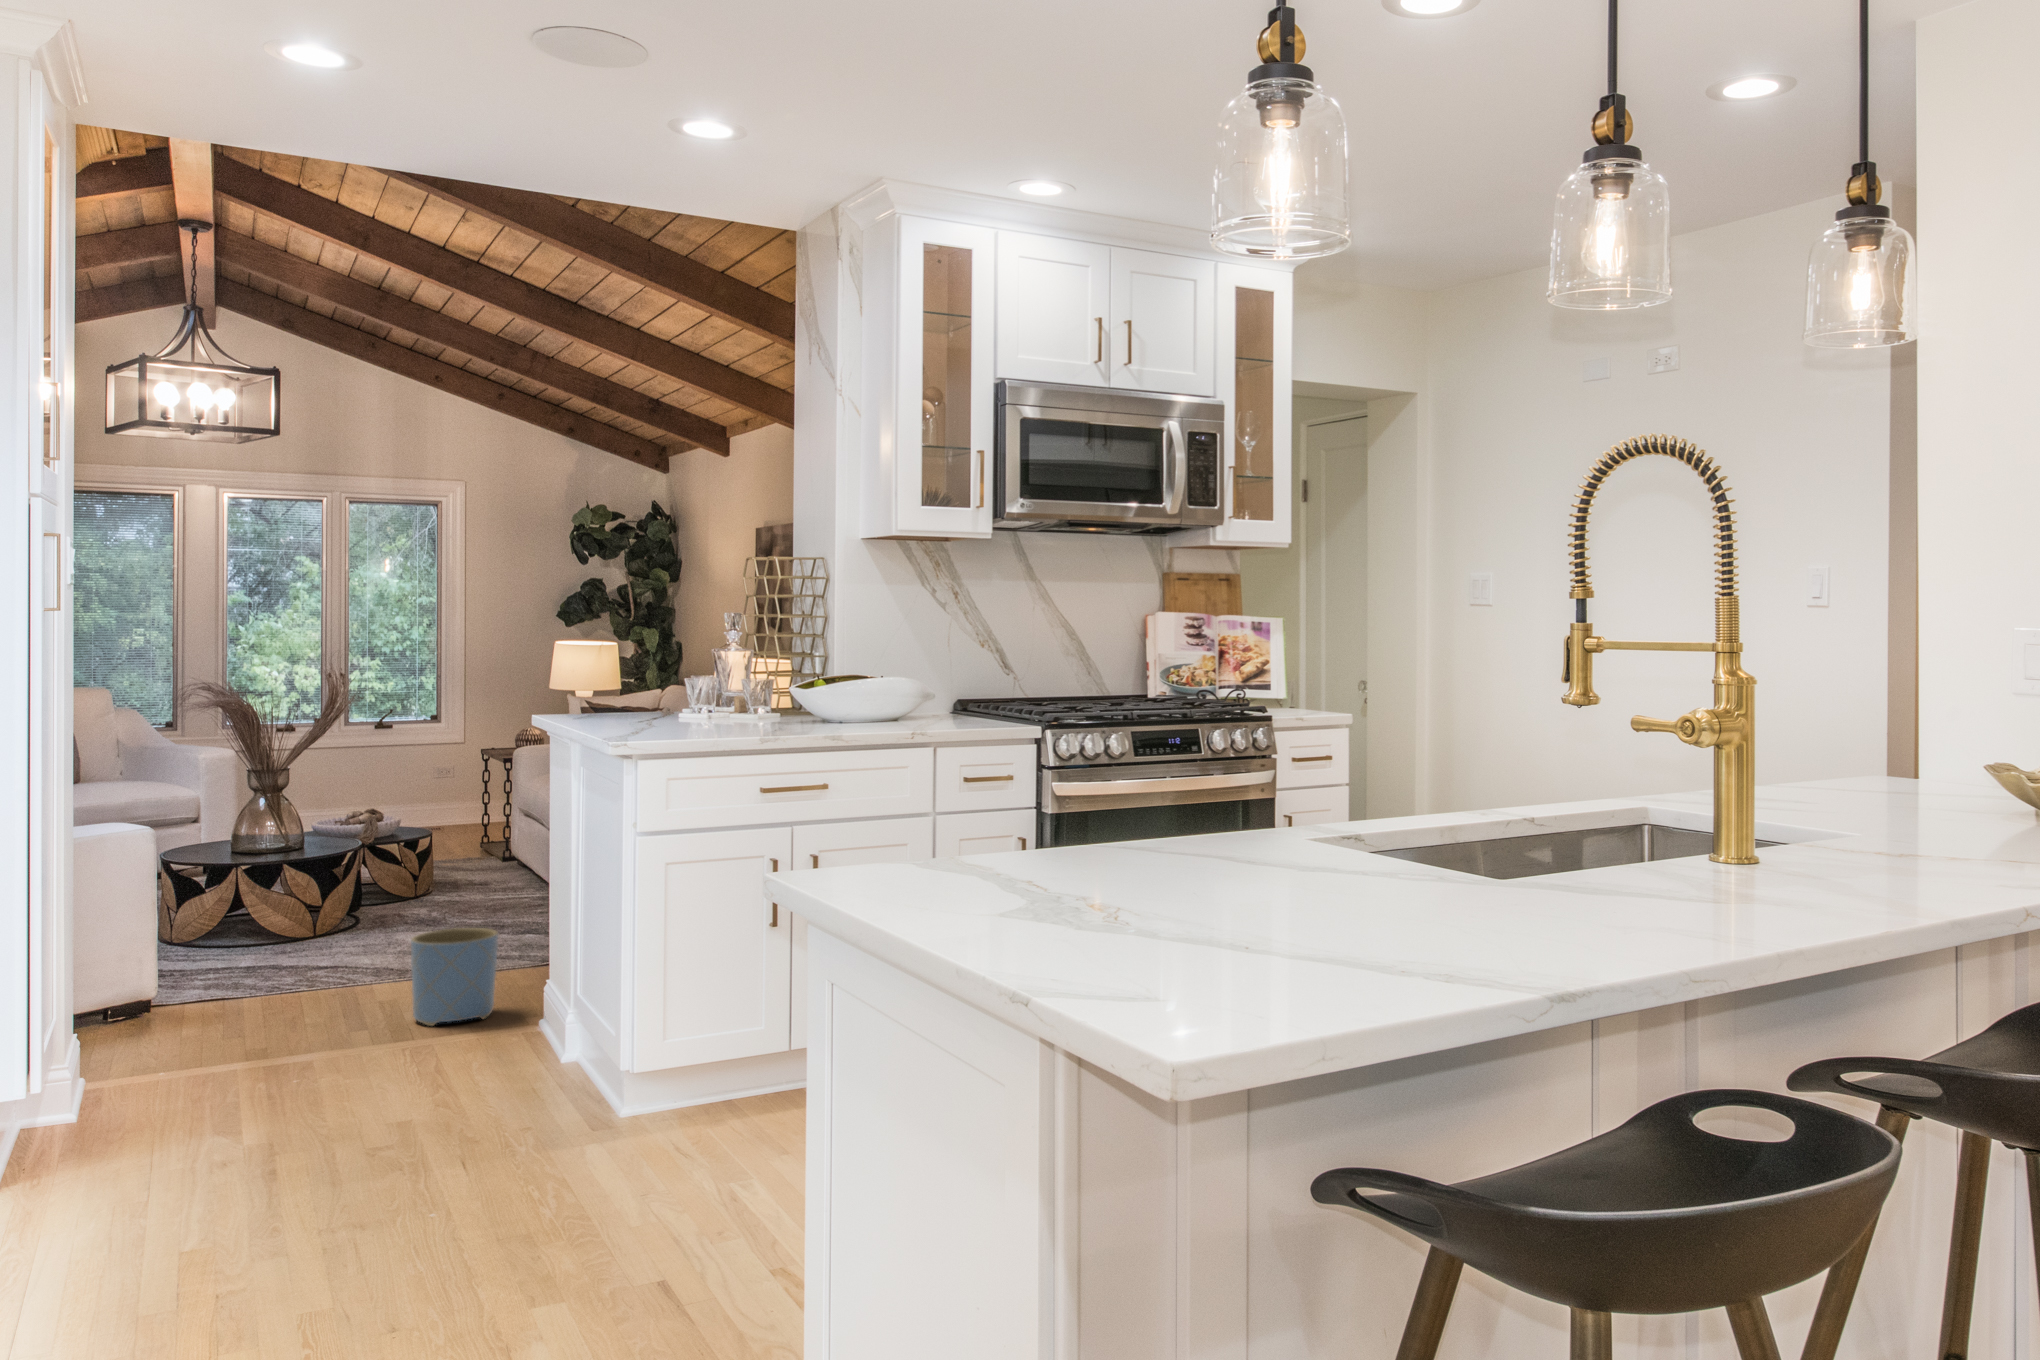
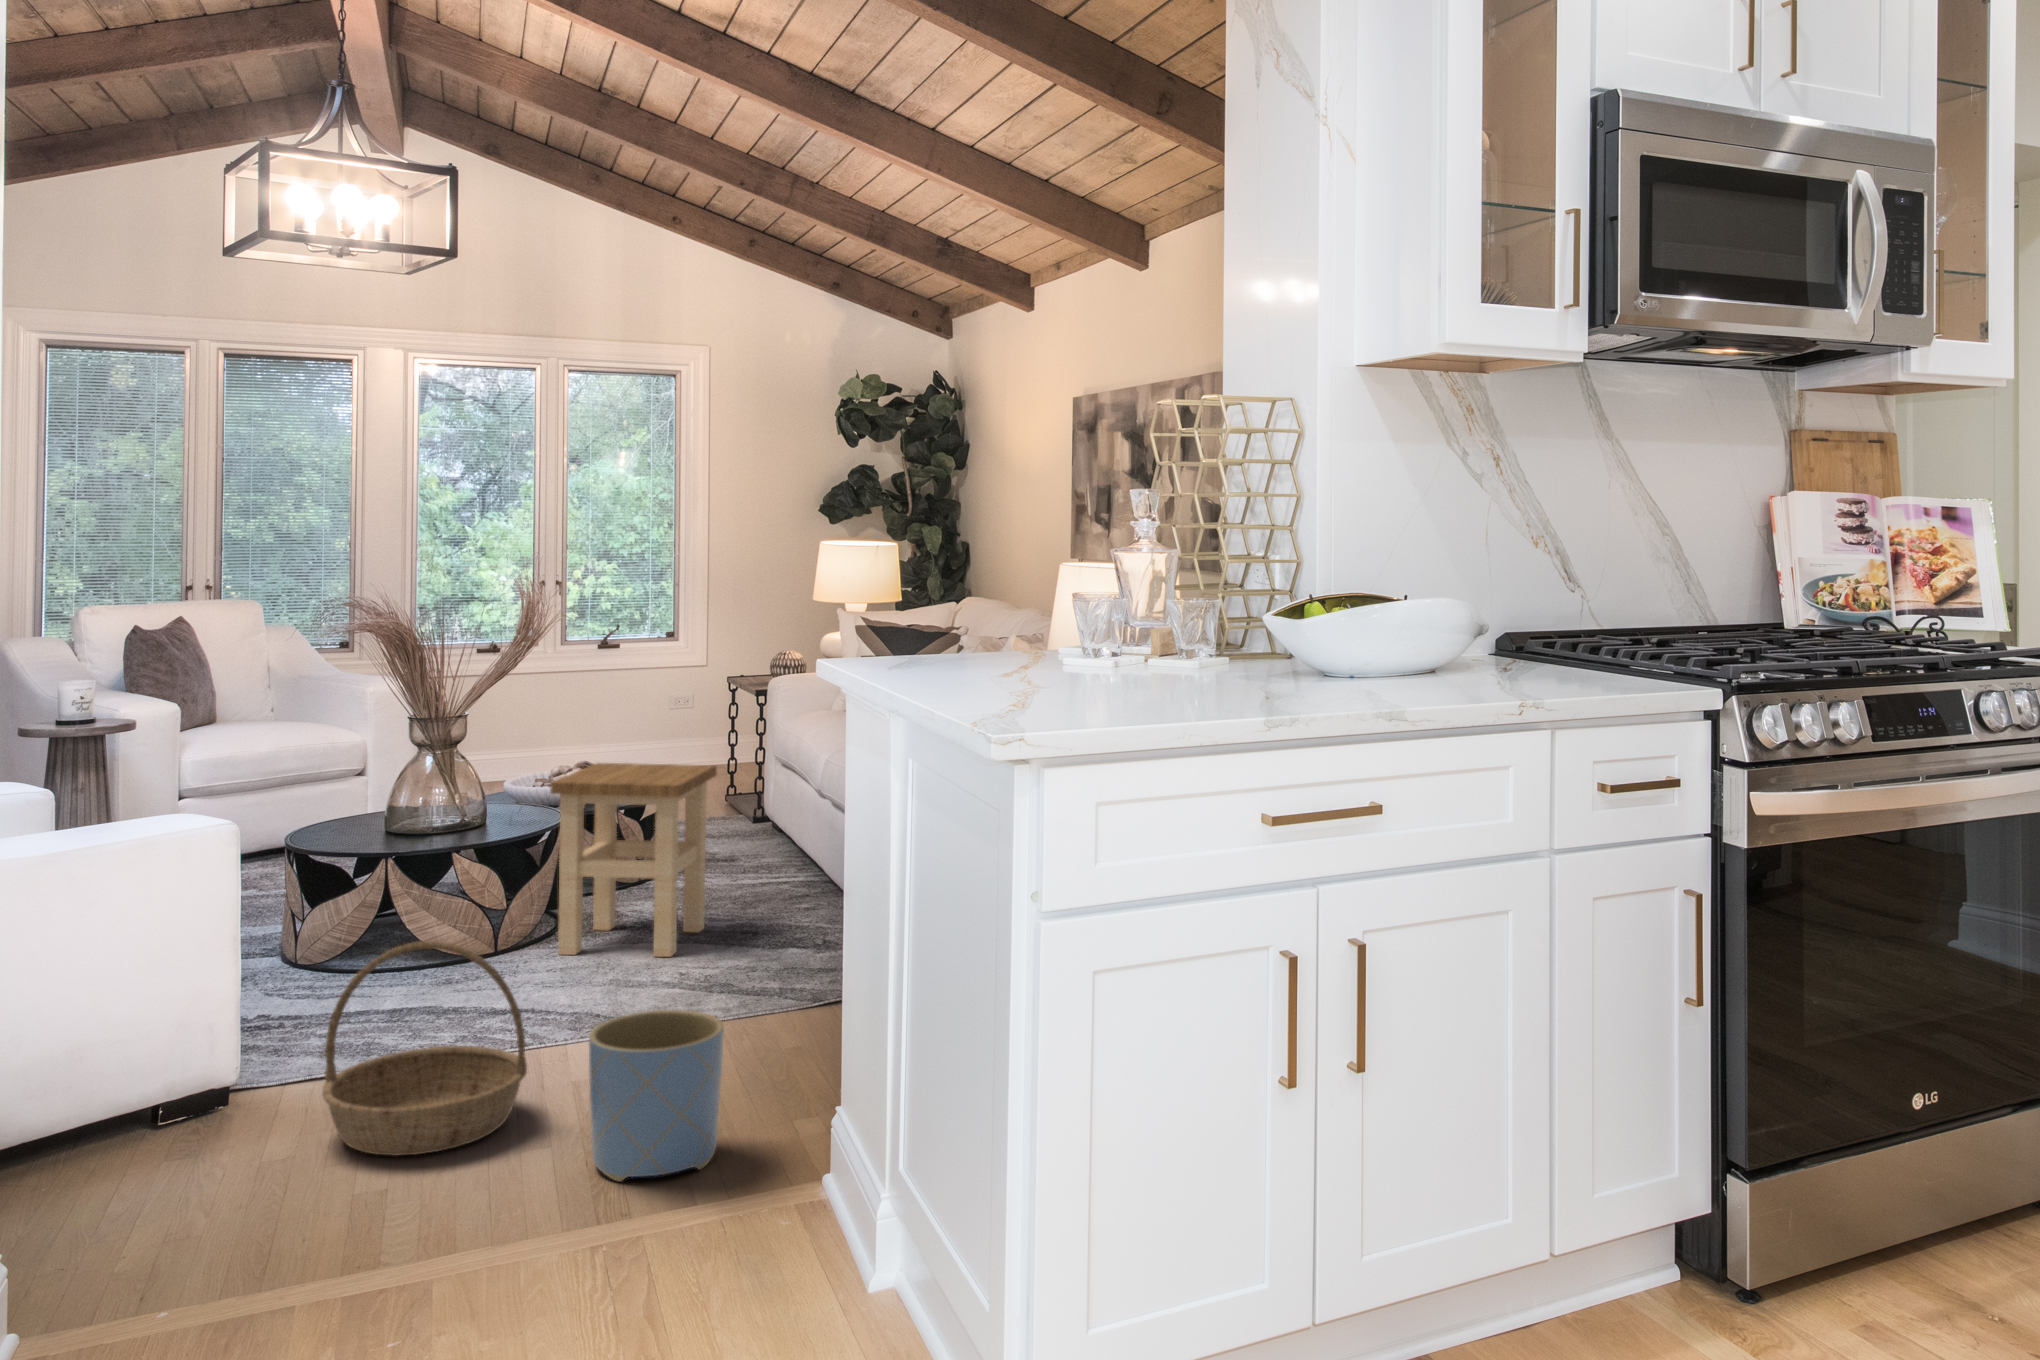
stool: none [357,799,480,936] -> present [550,763,717,957]
basket: none [228,892,364,1024] -> present [322,941,527,1156]

